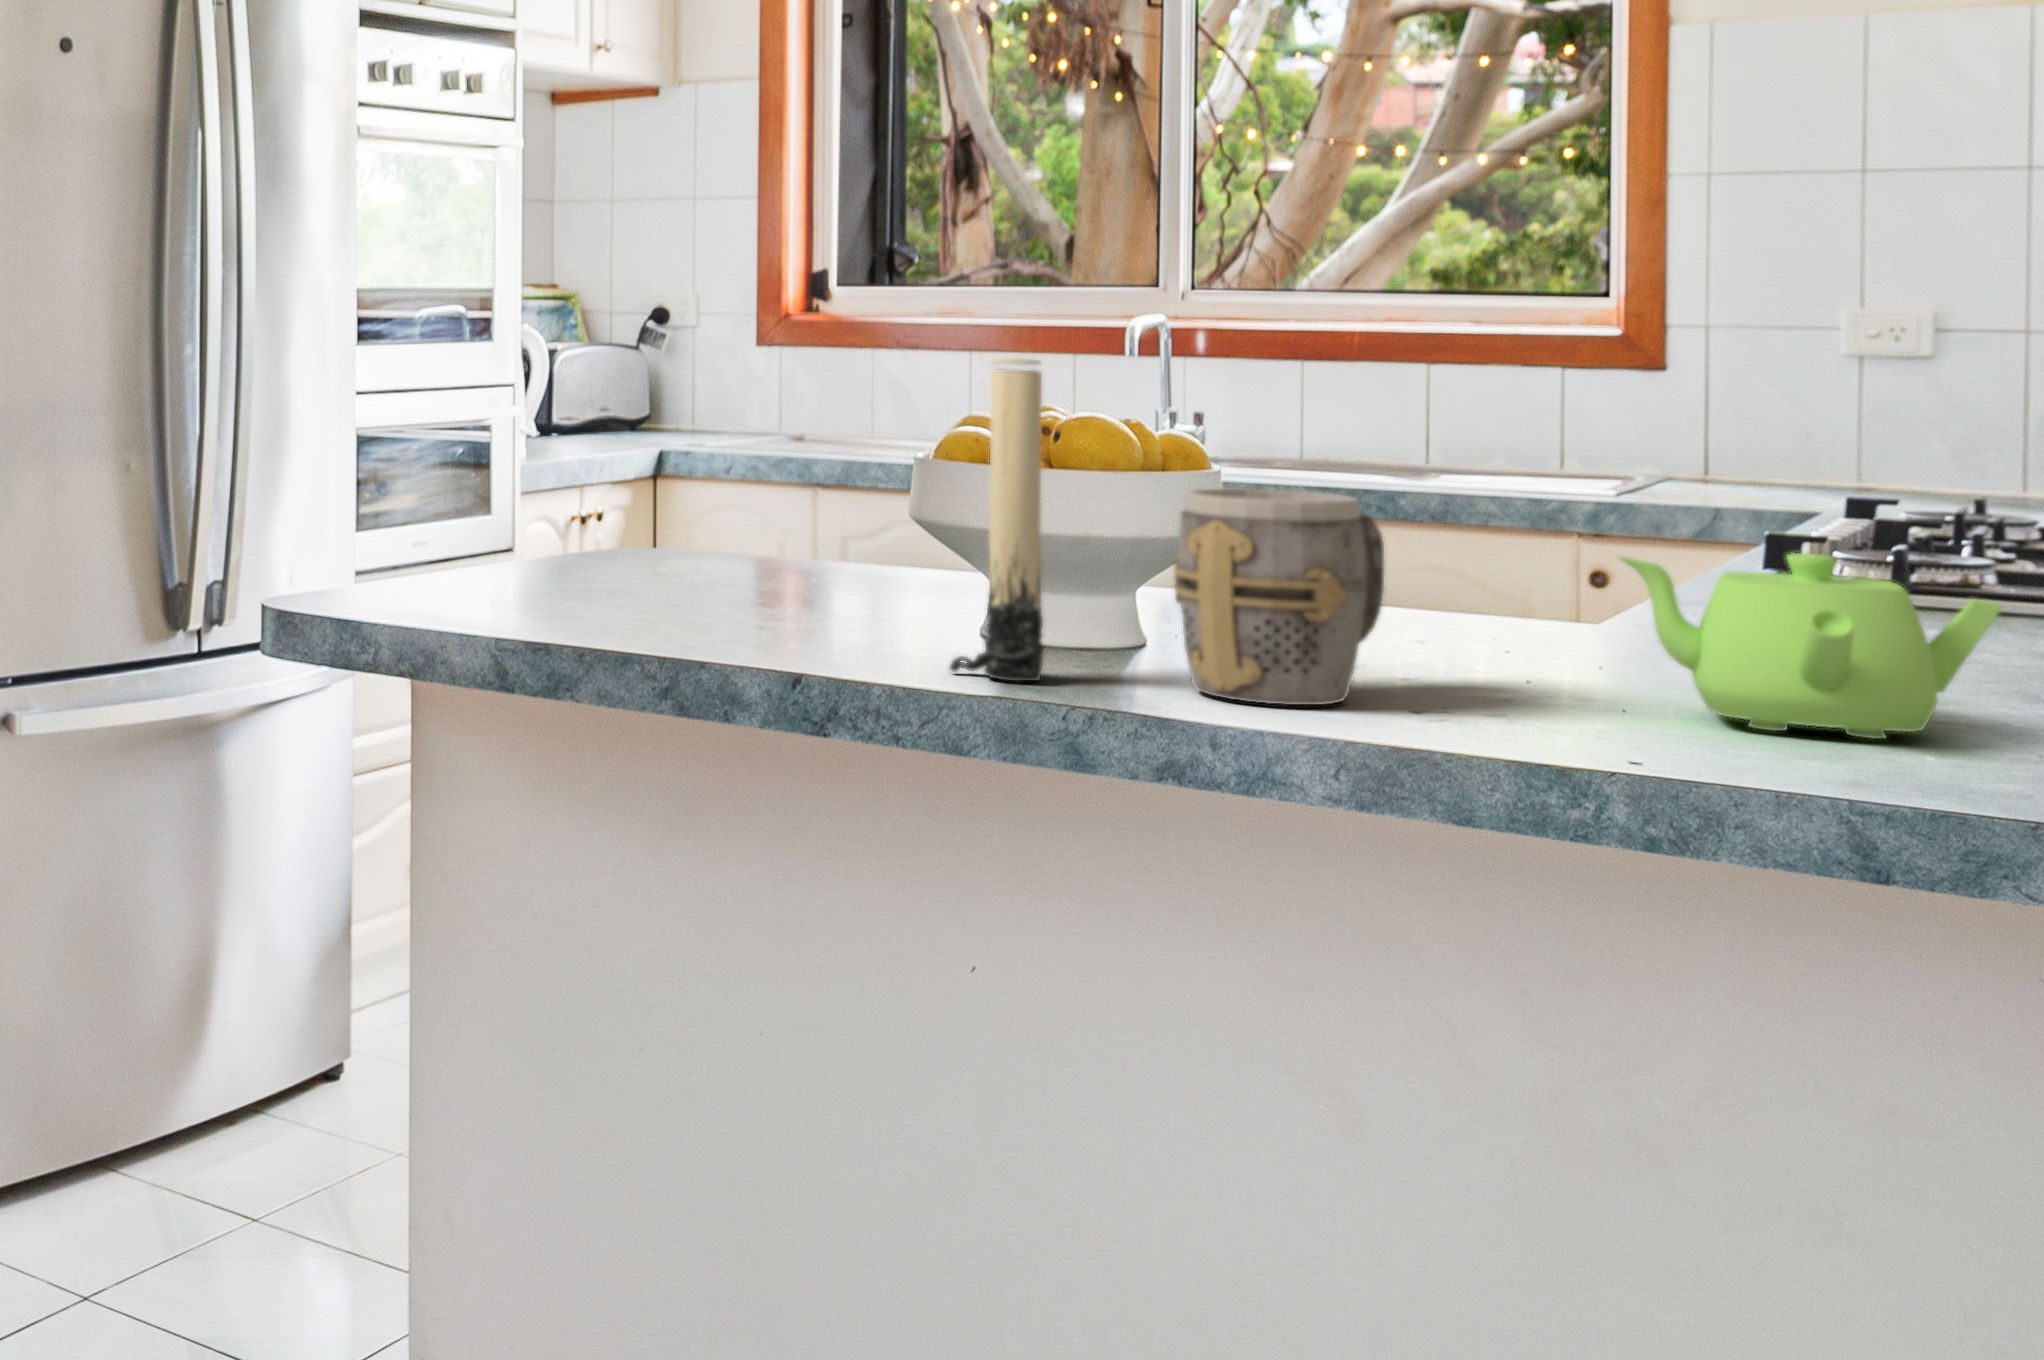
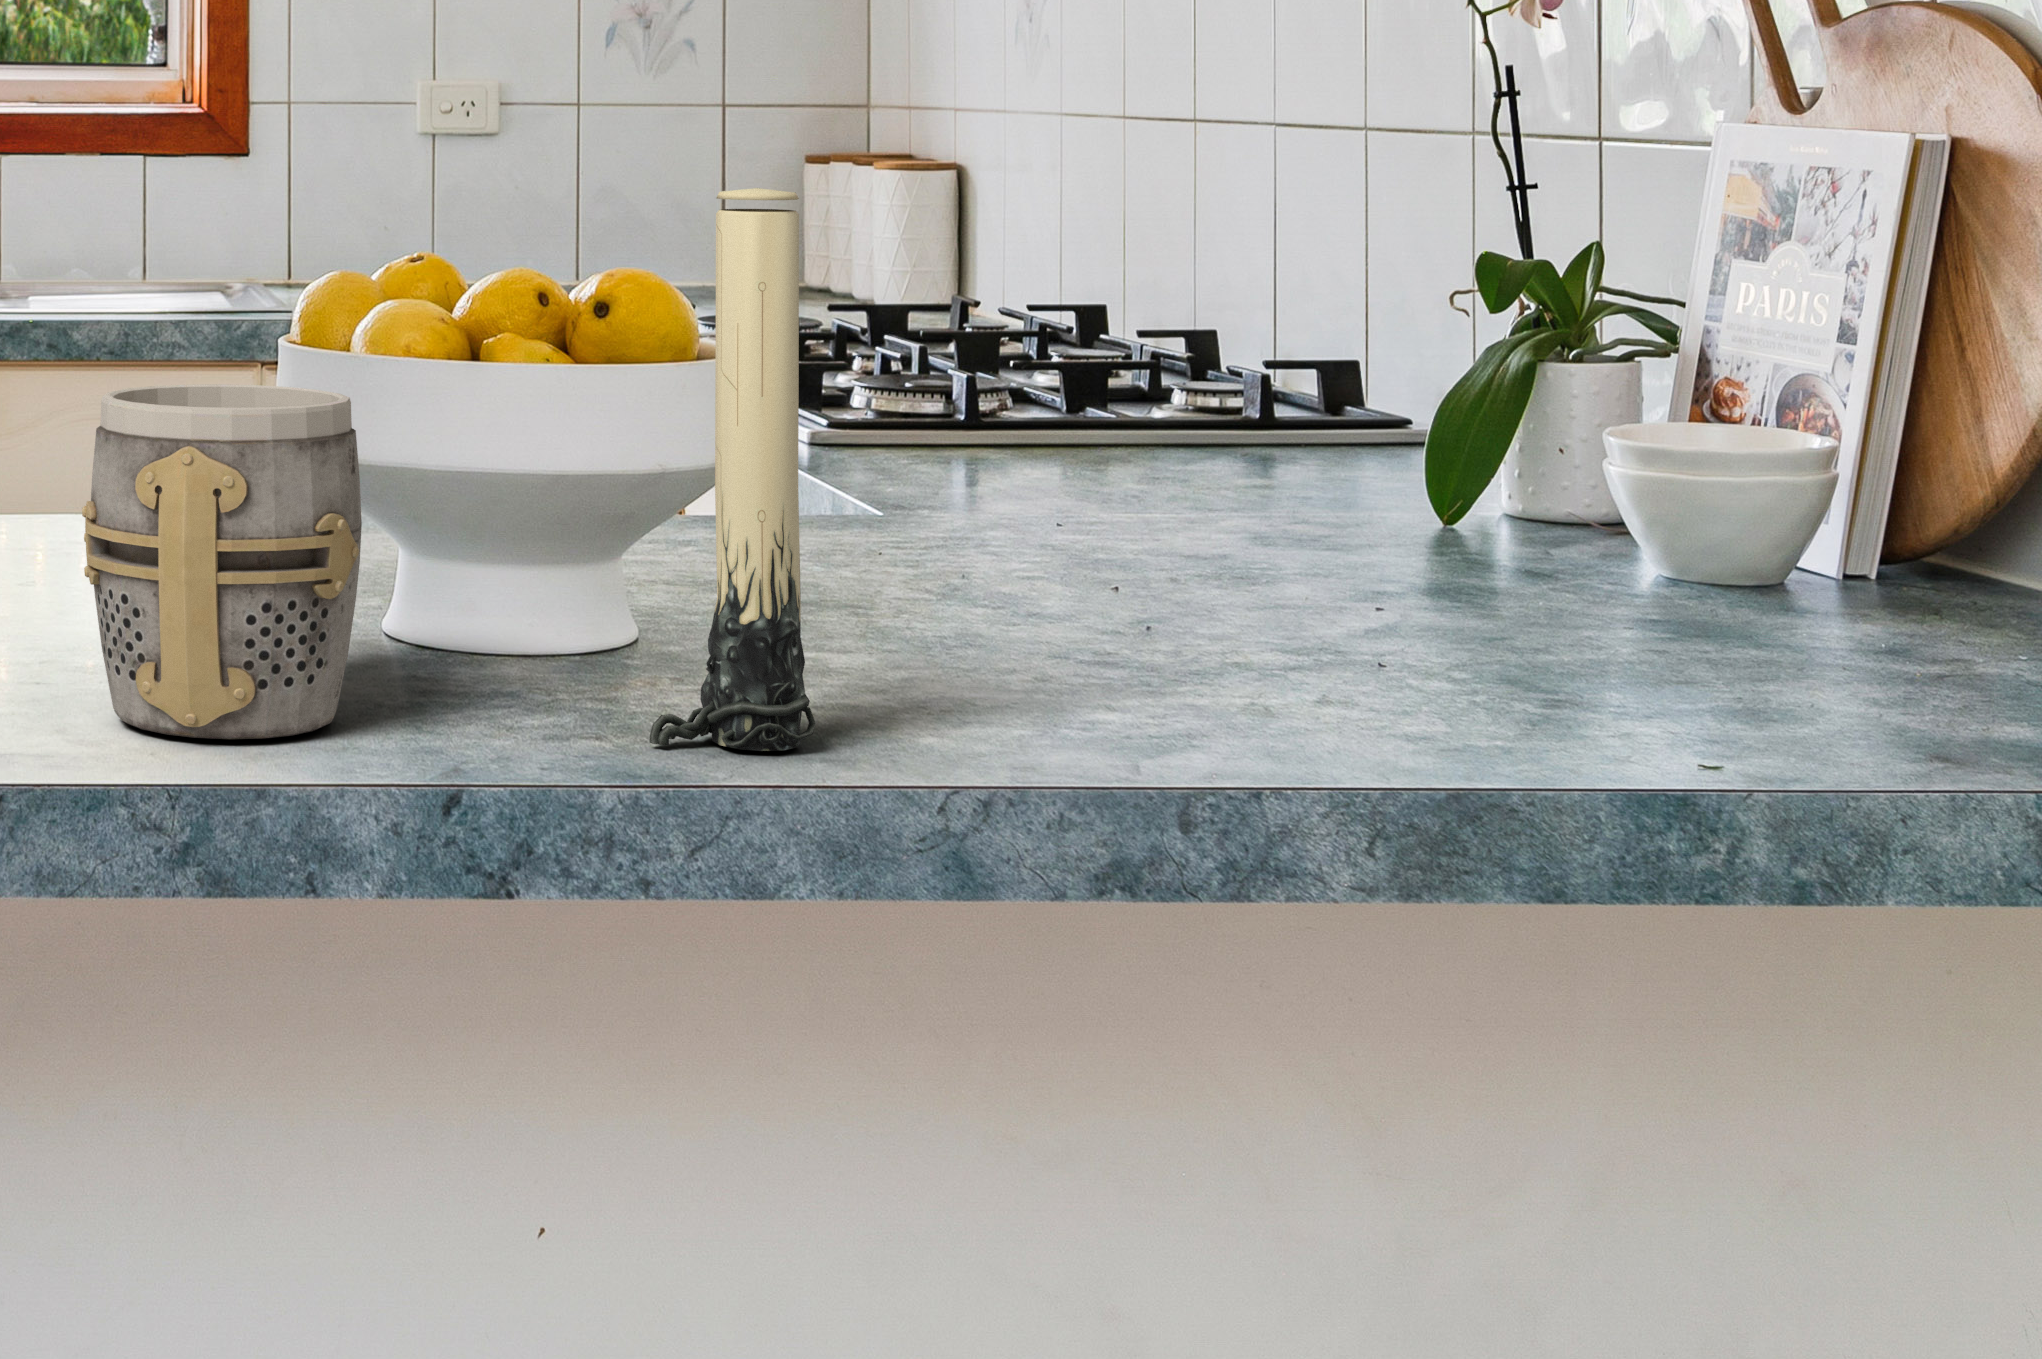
mug: present [1174,488,1384,705] -> present [82,384,362,739]
teapot: present [1620,553,2002,739] -> none [1428,430,1809,685]

